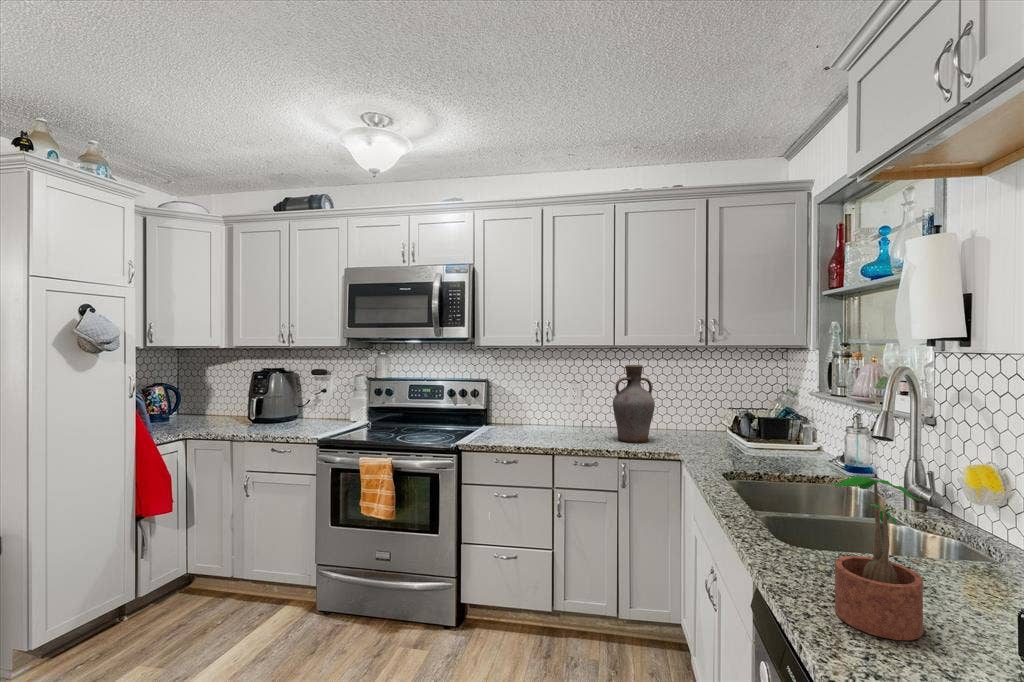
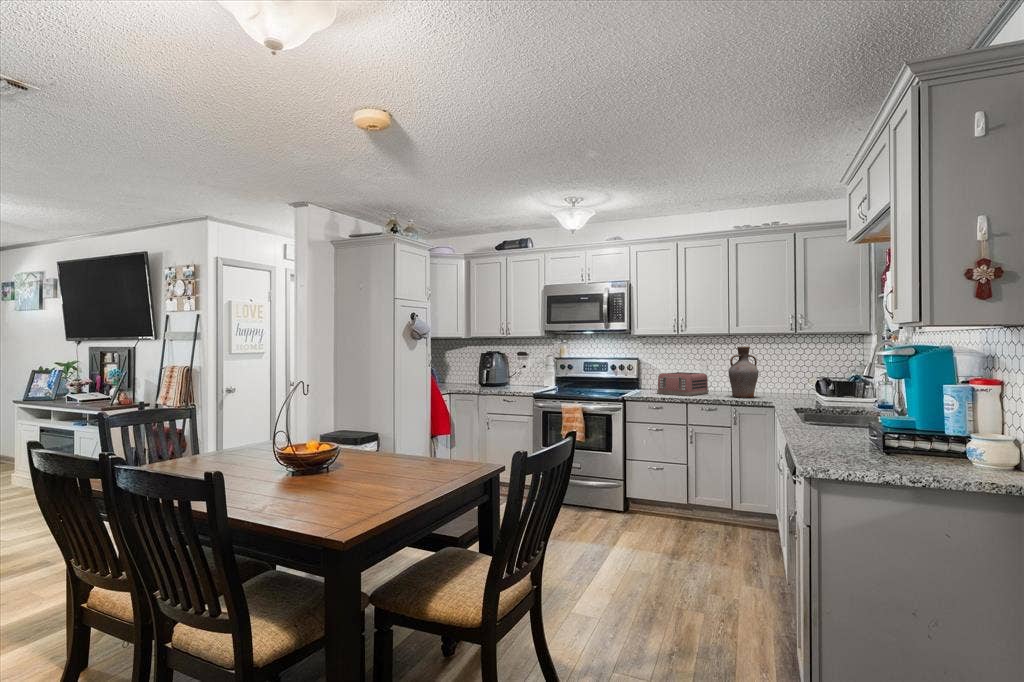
toaster: none [511,400,584,440] -> present [657,372,708,396]
potted plant: present [832,476,924,640] -> none [811,379,848,437]

